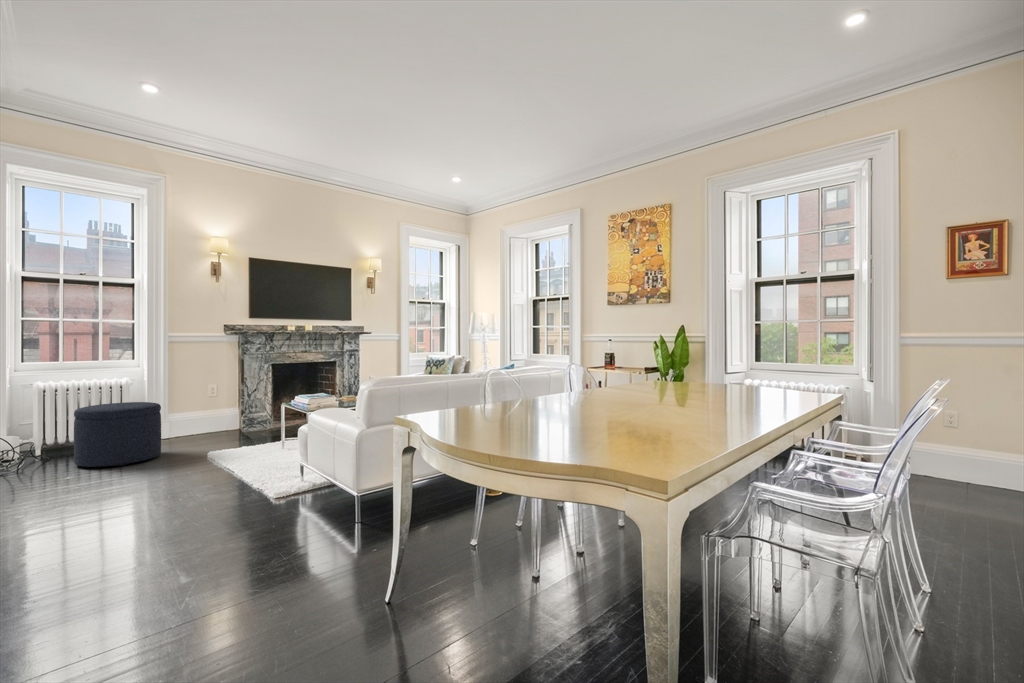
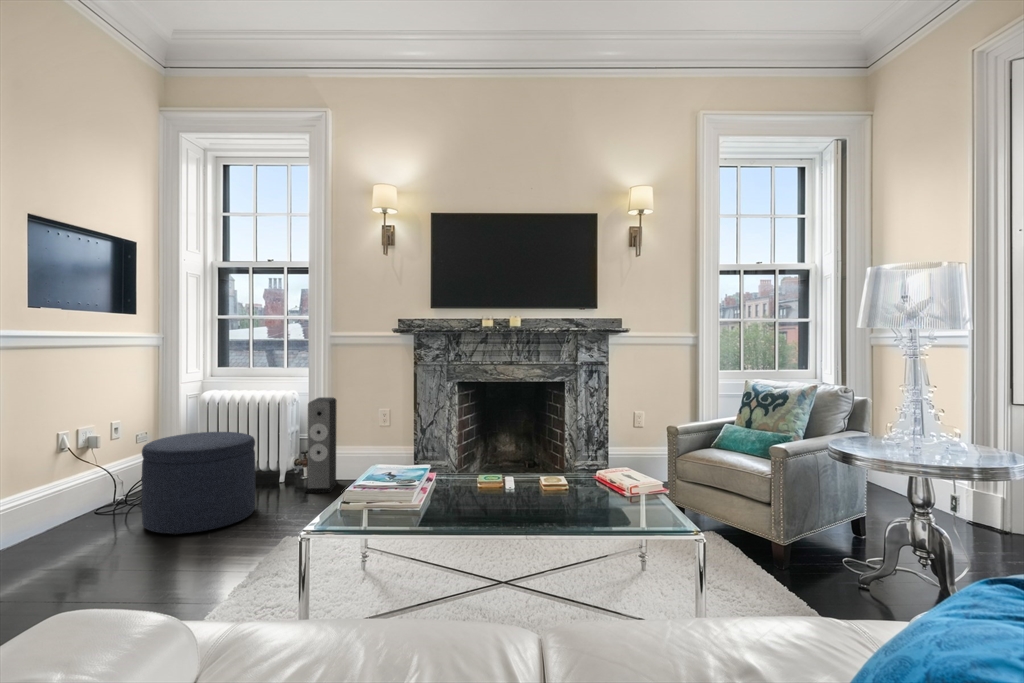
speaker: none [165,379,190,443] -> present [306,397,338,493]

